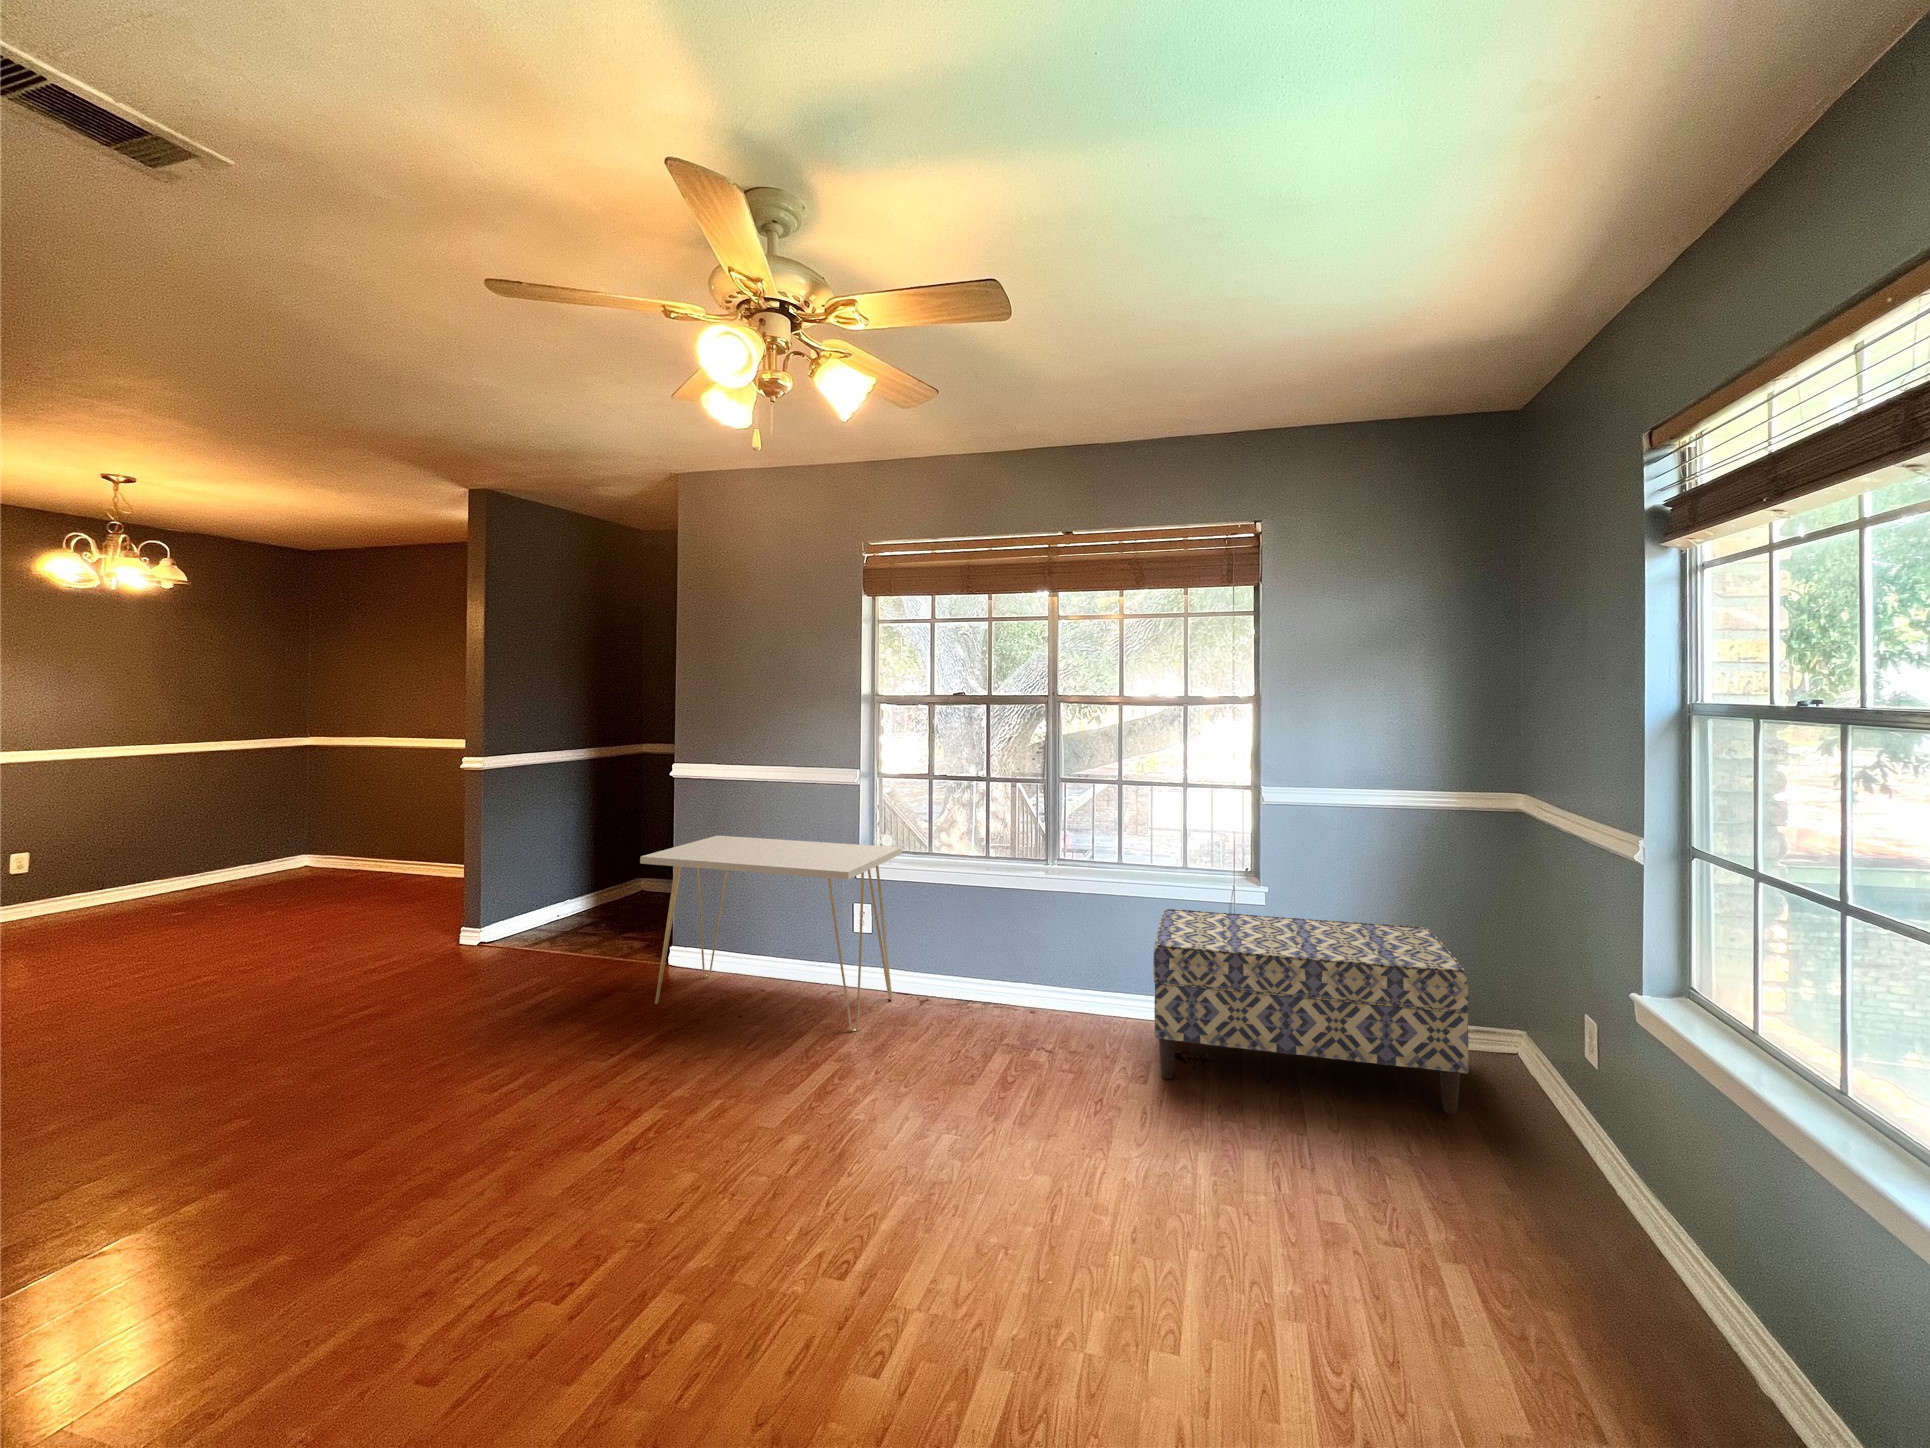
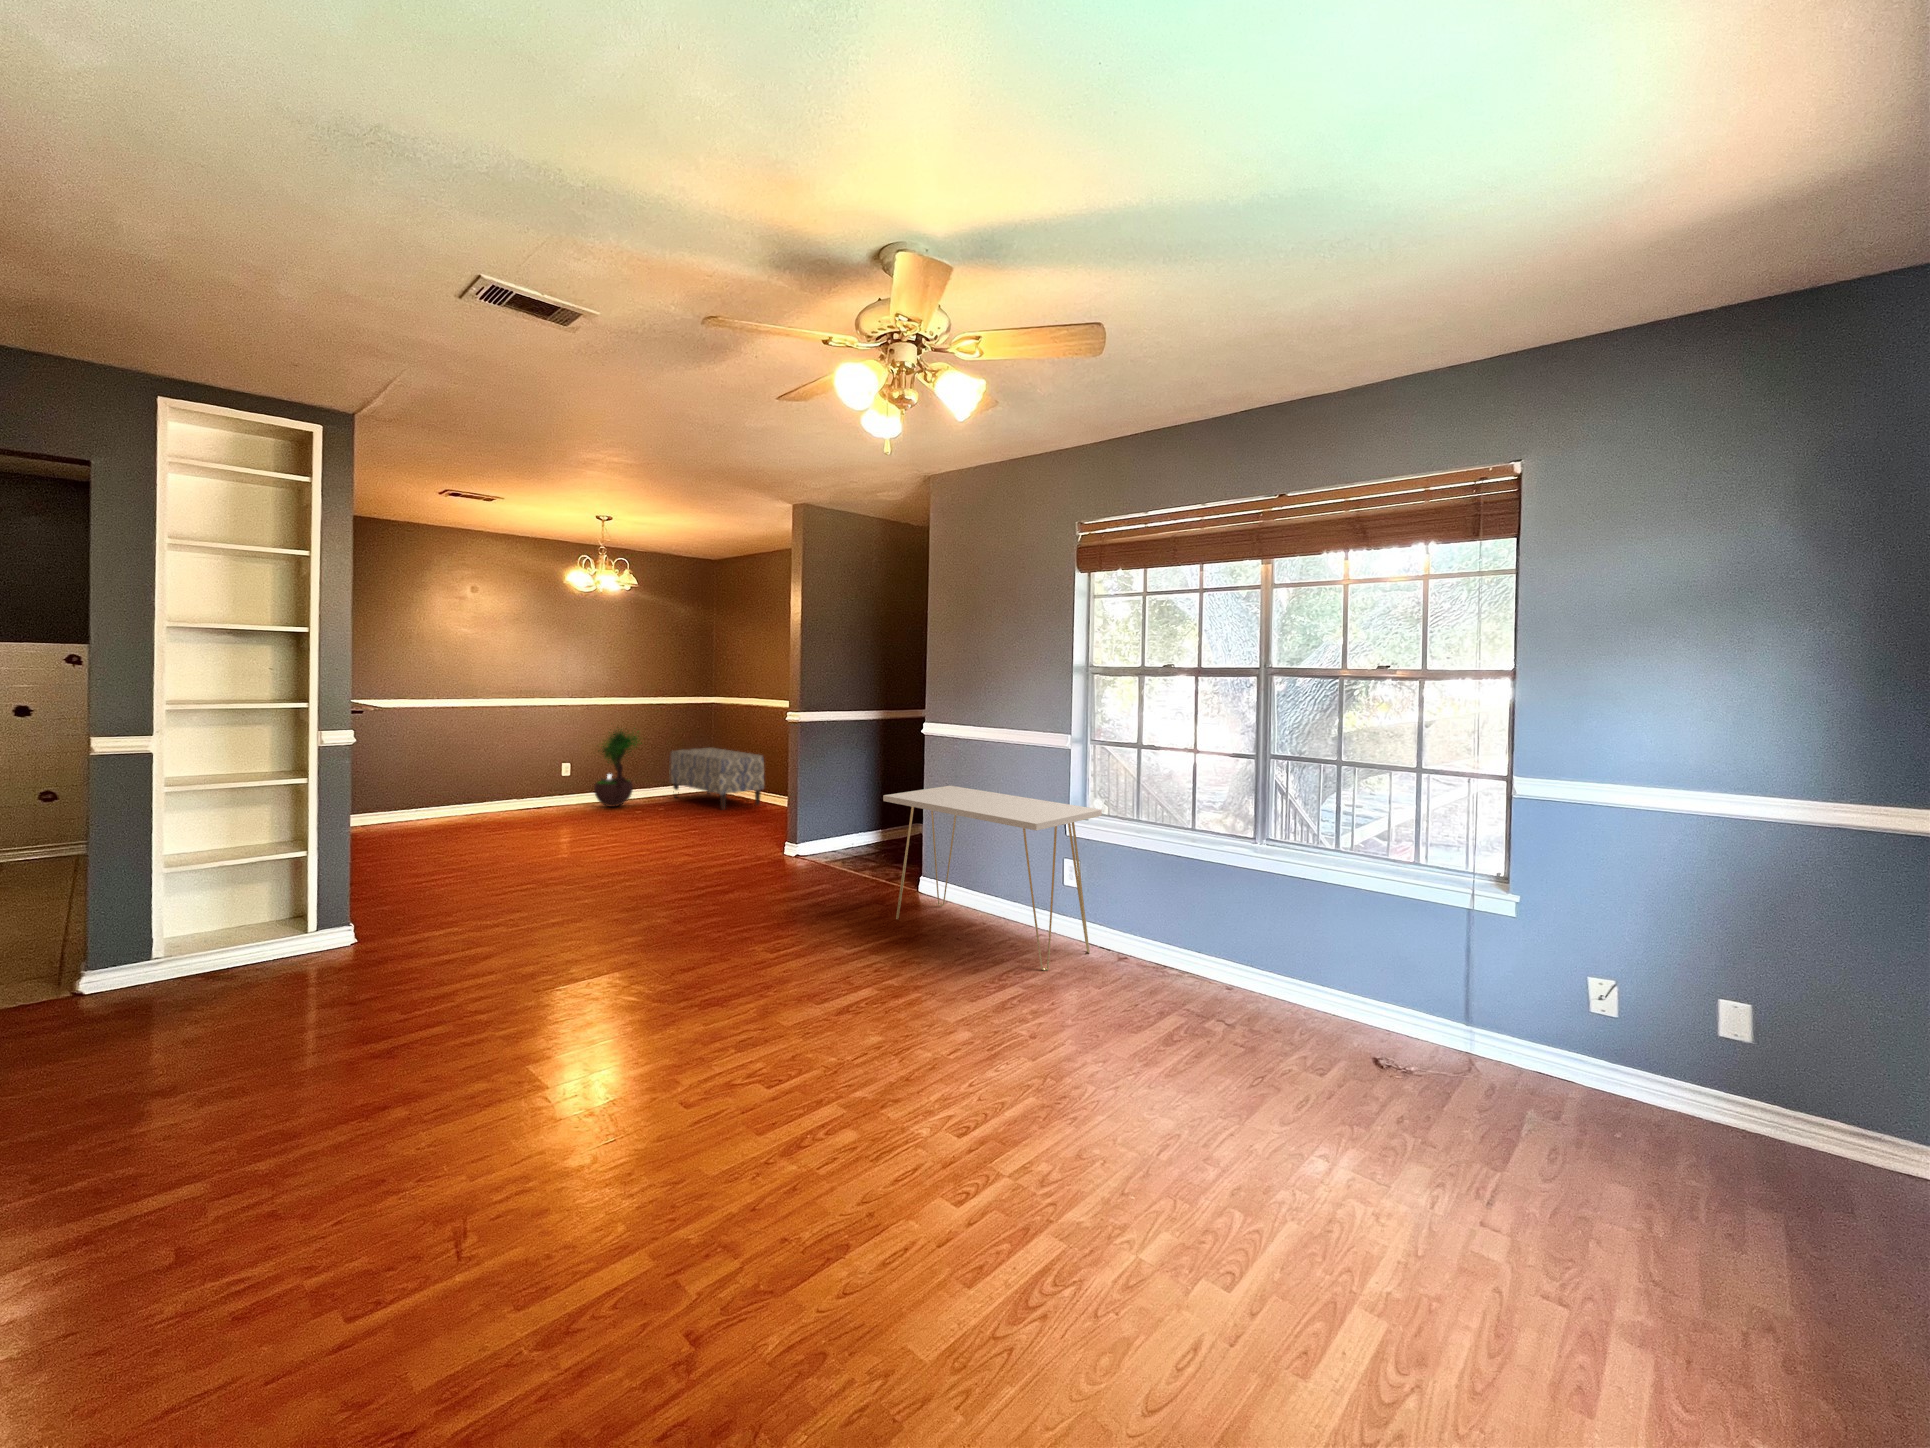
potted tree: none [81,784,189,910] -> present [594,727,642,807]
bench: present [1153,909,1469,1115] -> present [669,748,764,810]

